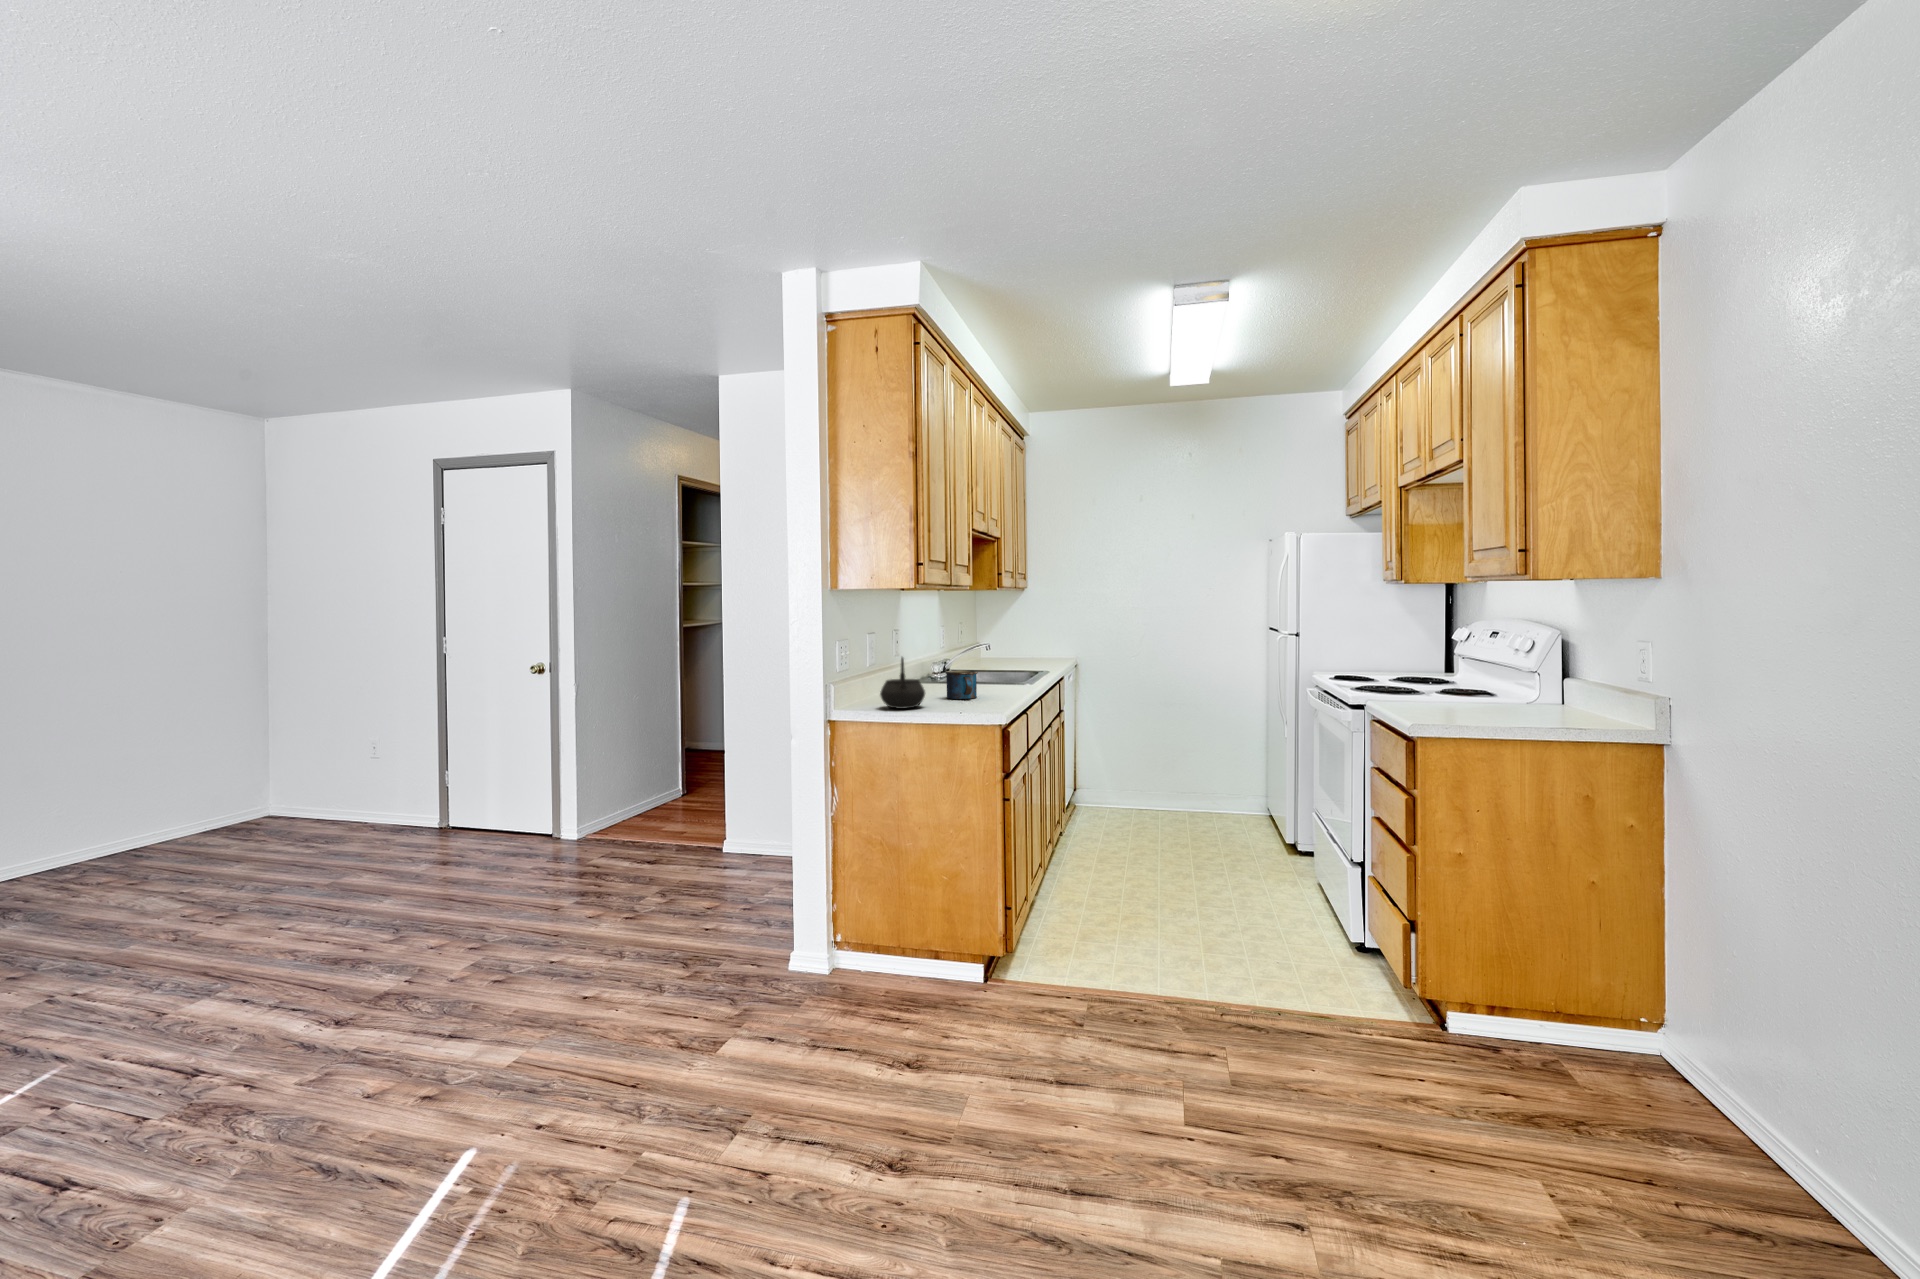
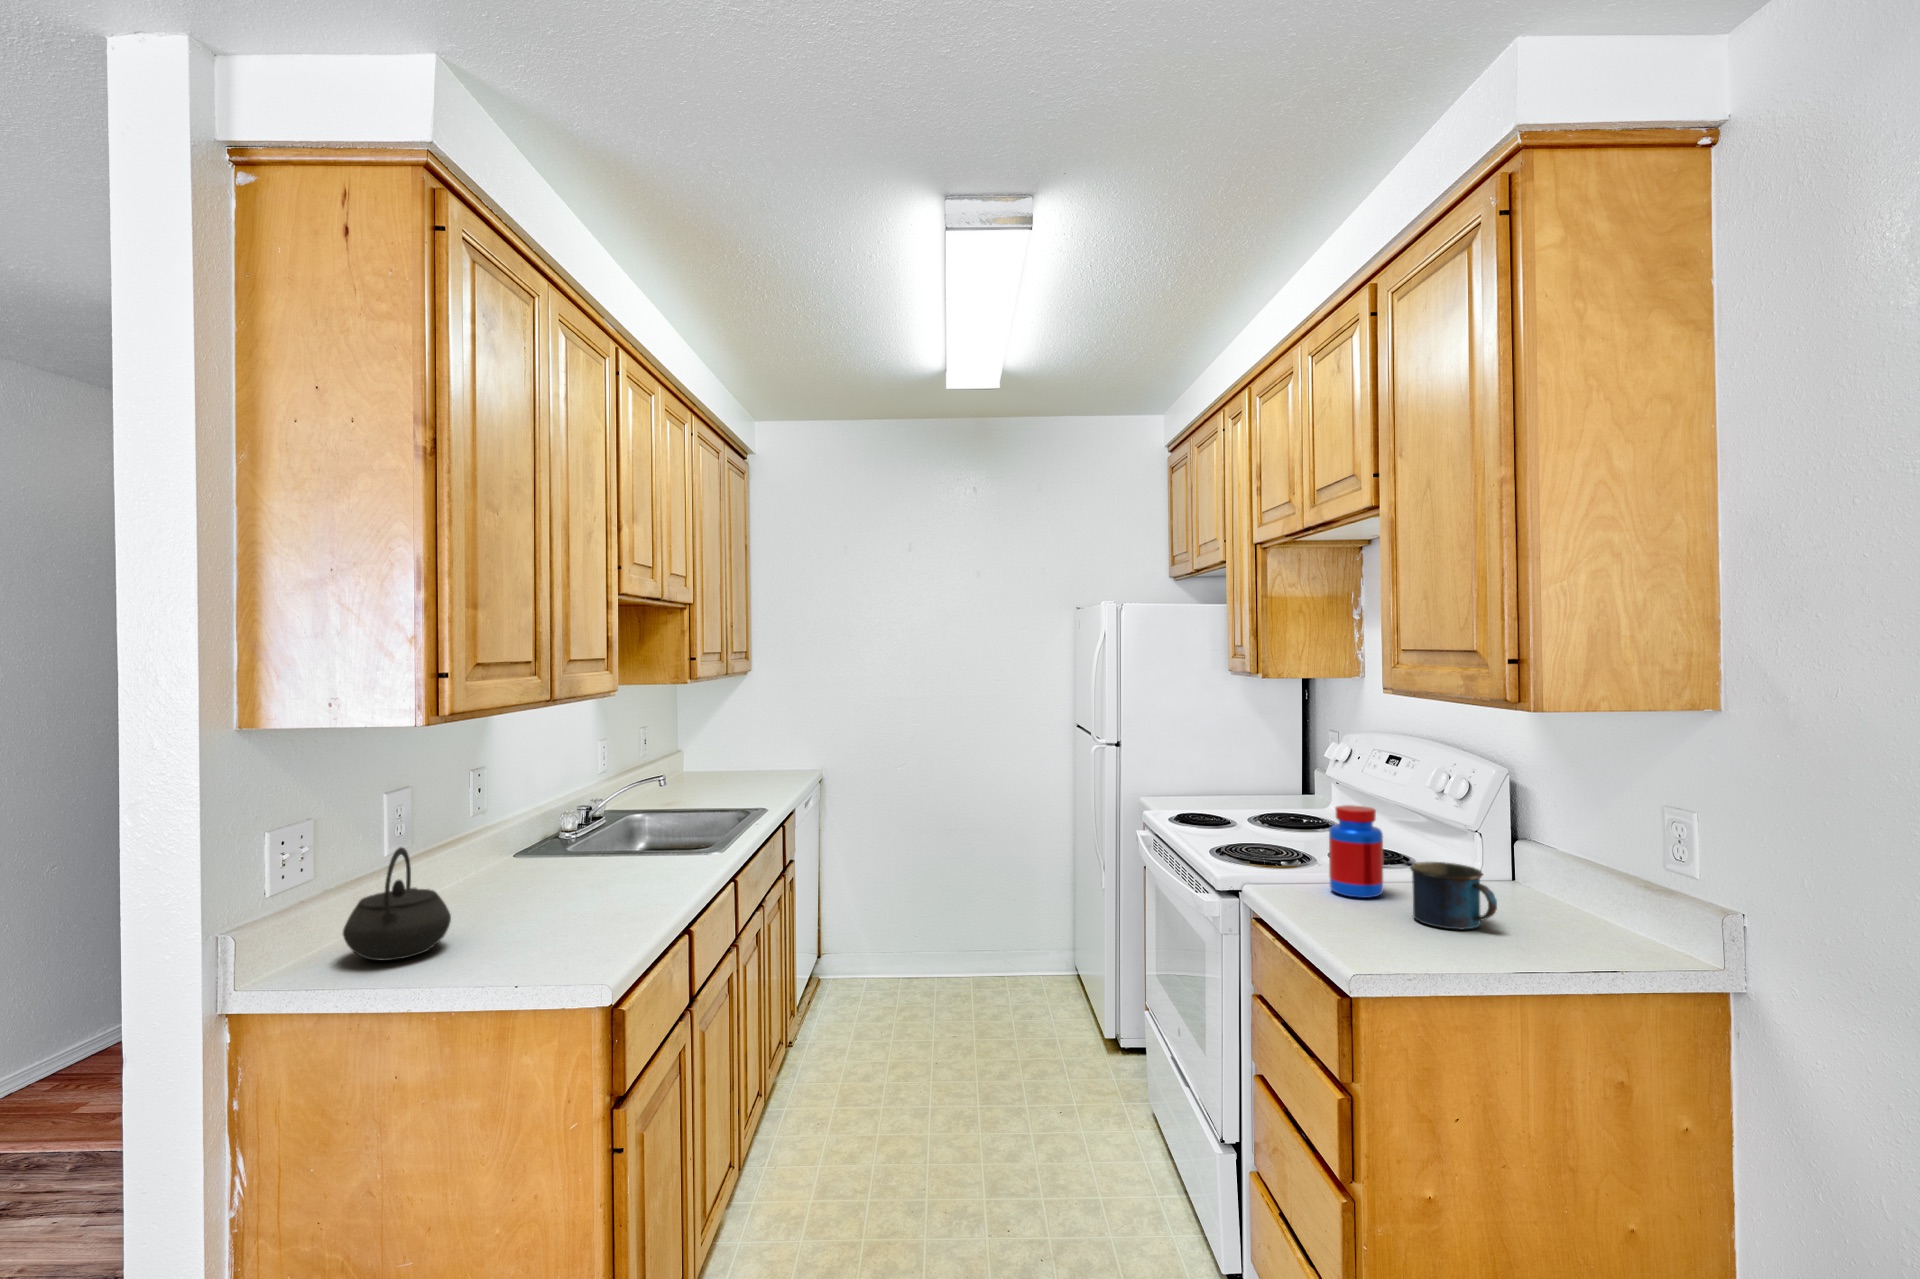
jar: none [1422,651,1457,706] -> present [1329,805,1383,898]
mug: present [945,670,978,699] -> present [1410,862,1497,929]

